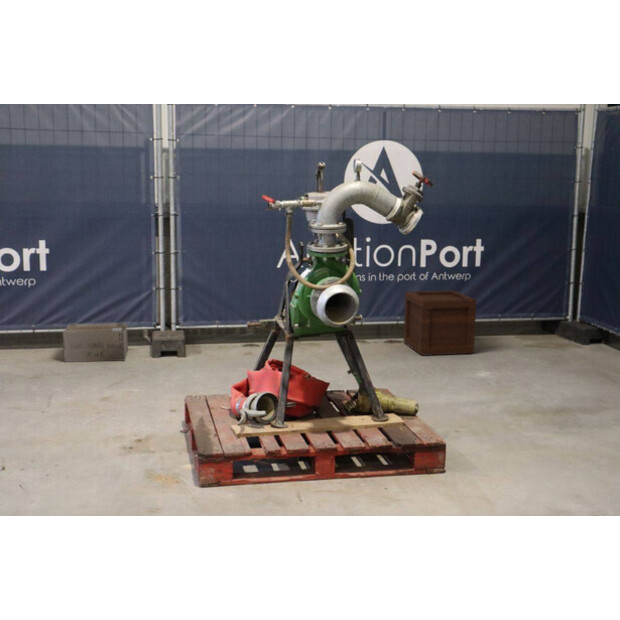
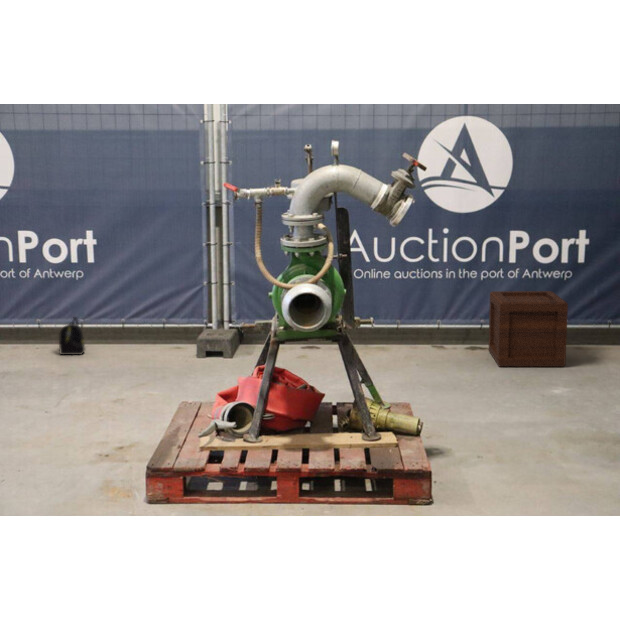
backpack: none [15,322,39,359] -> present [59,317,85,355]
cardboard box: present [63,323,128,362] -> none [103,320,177,360]

